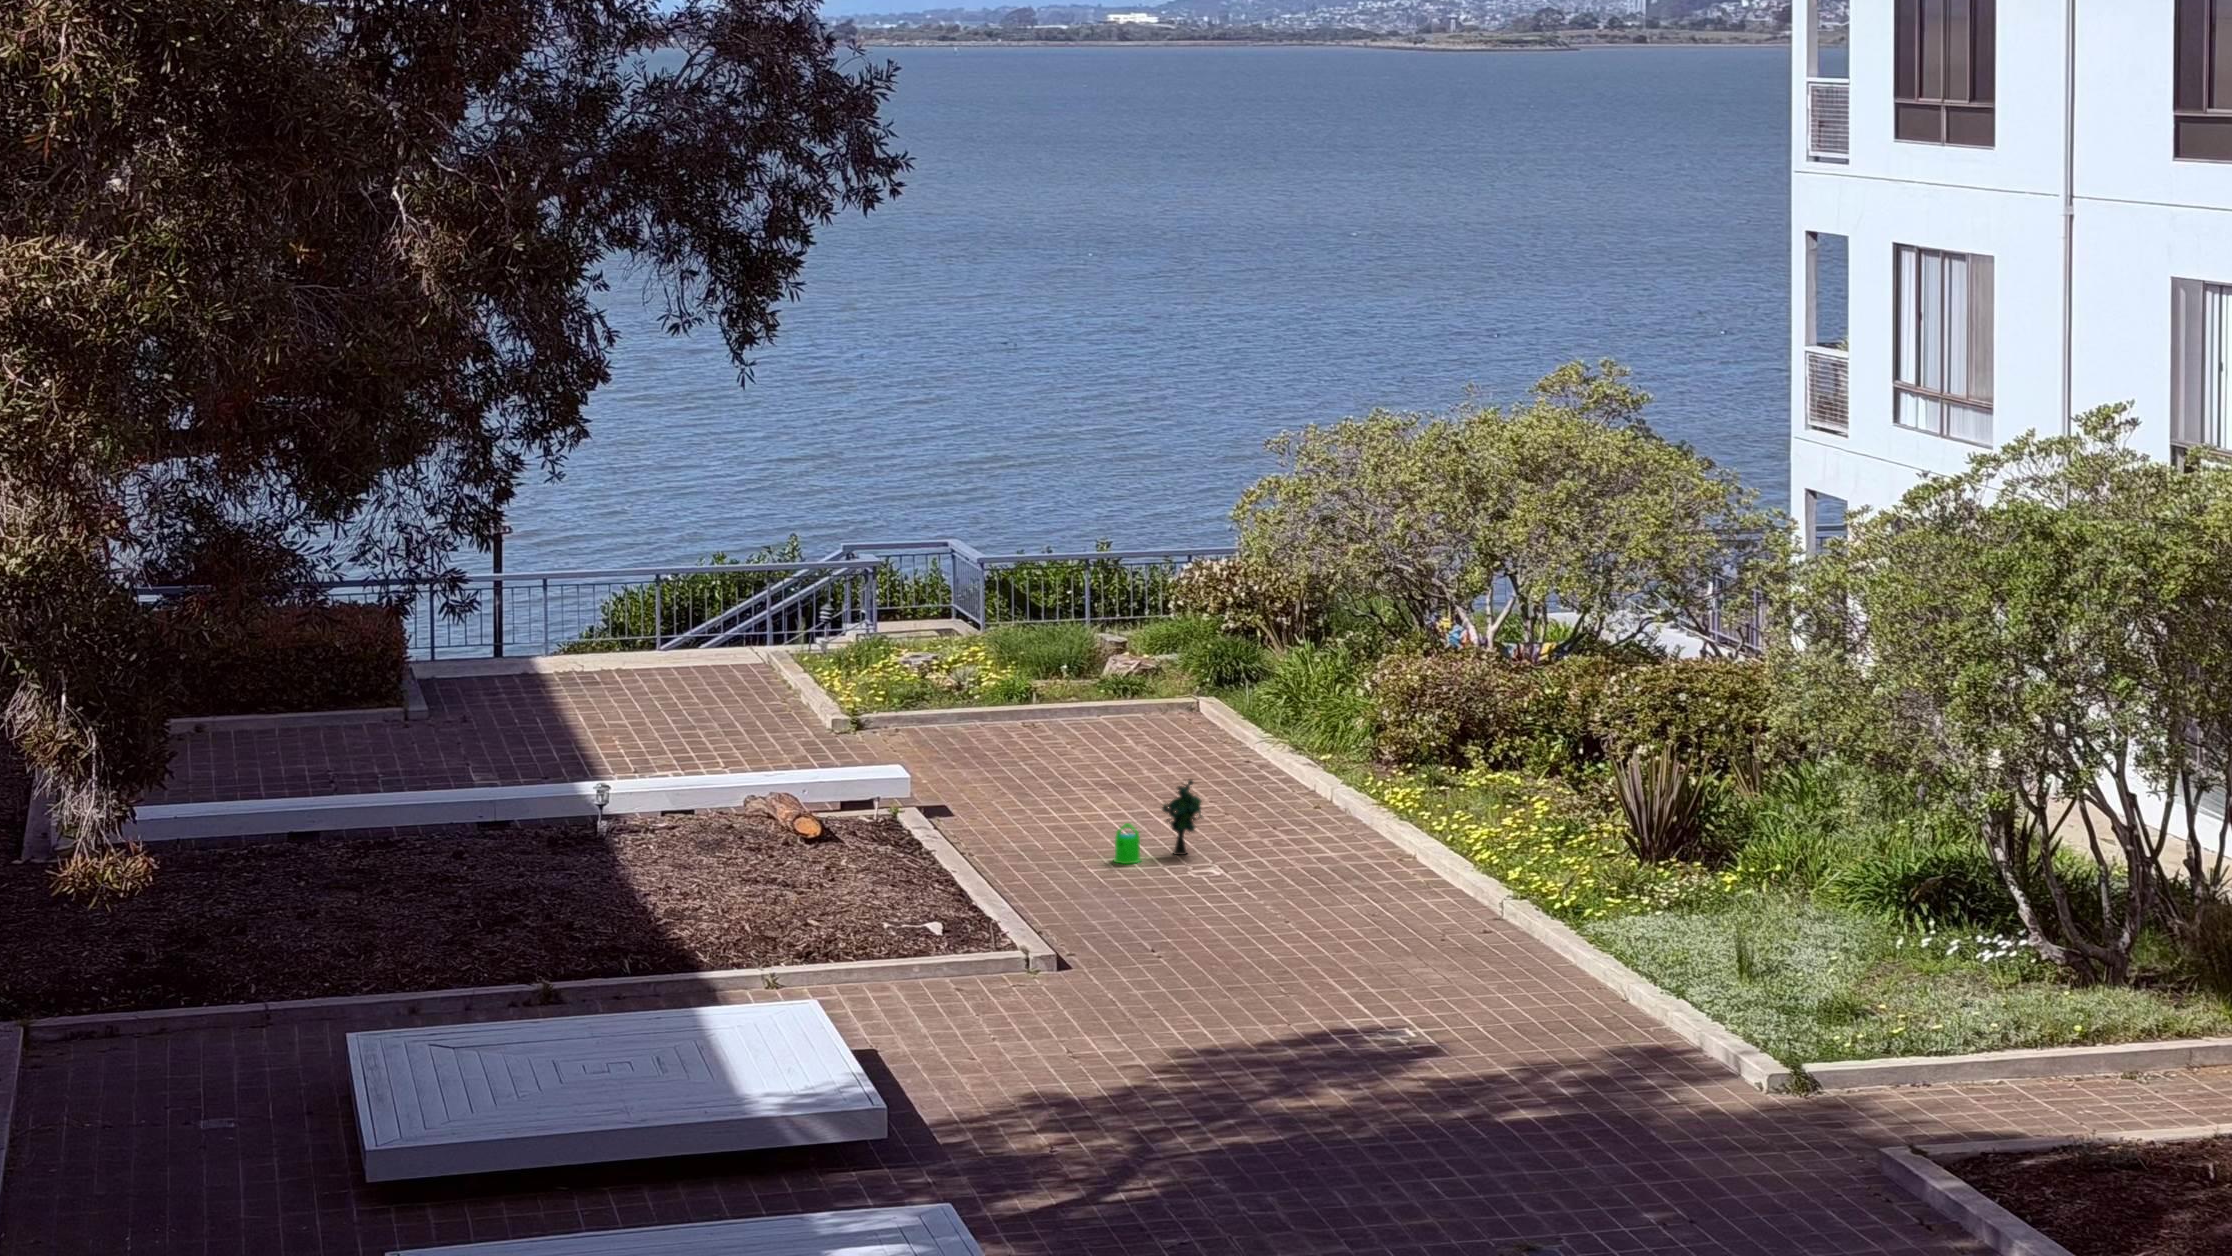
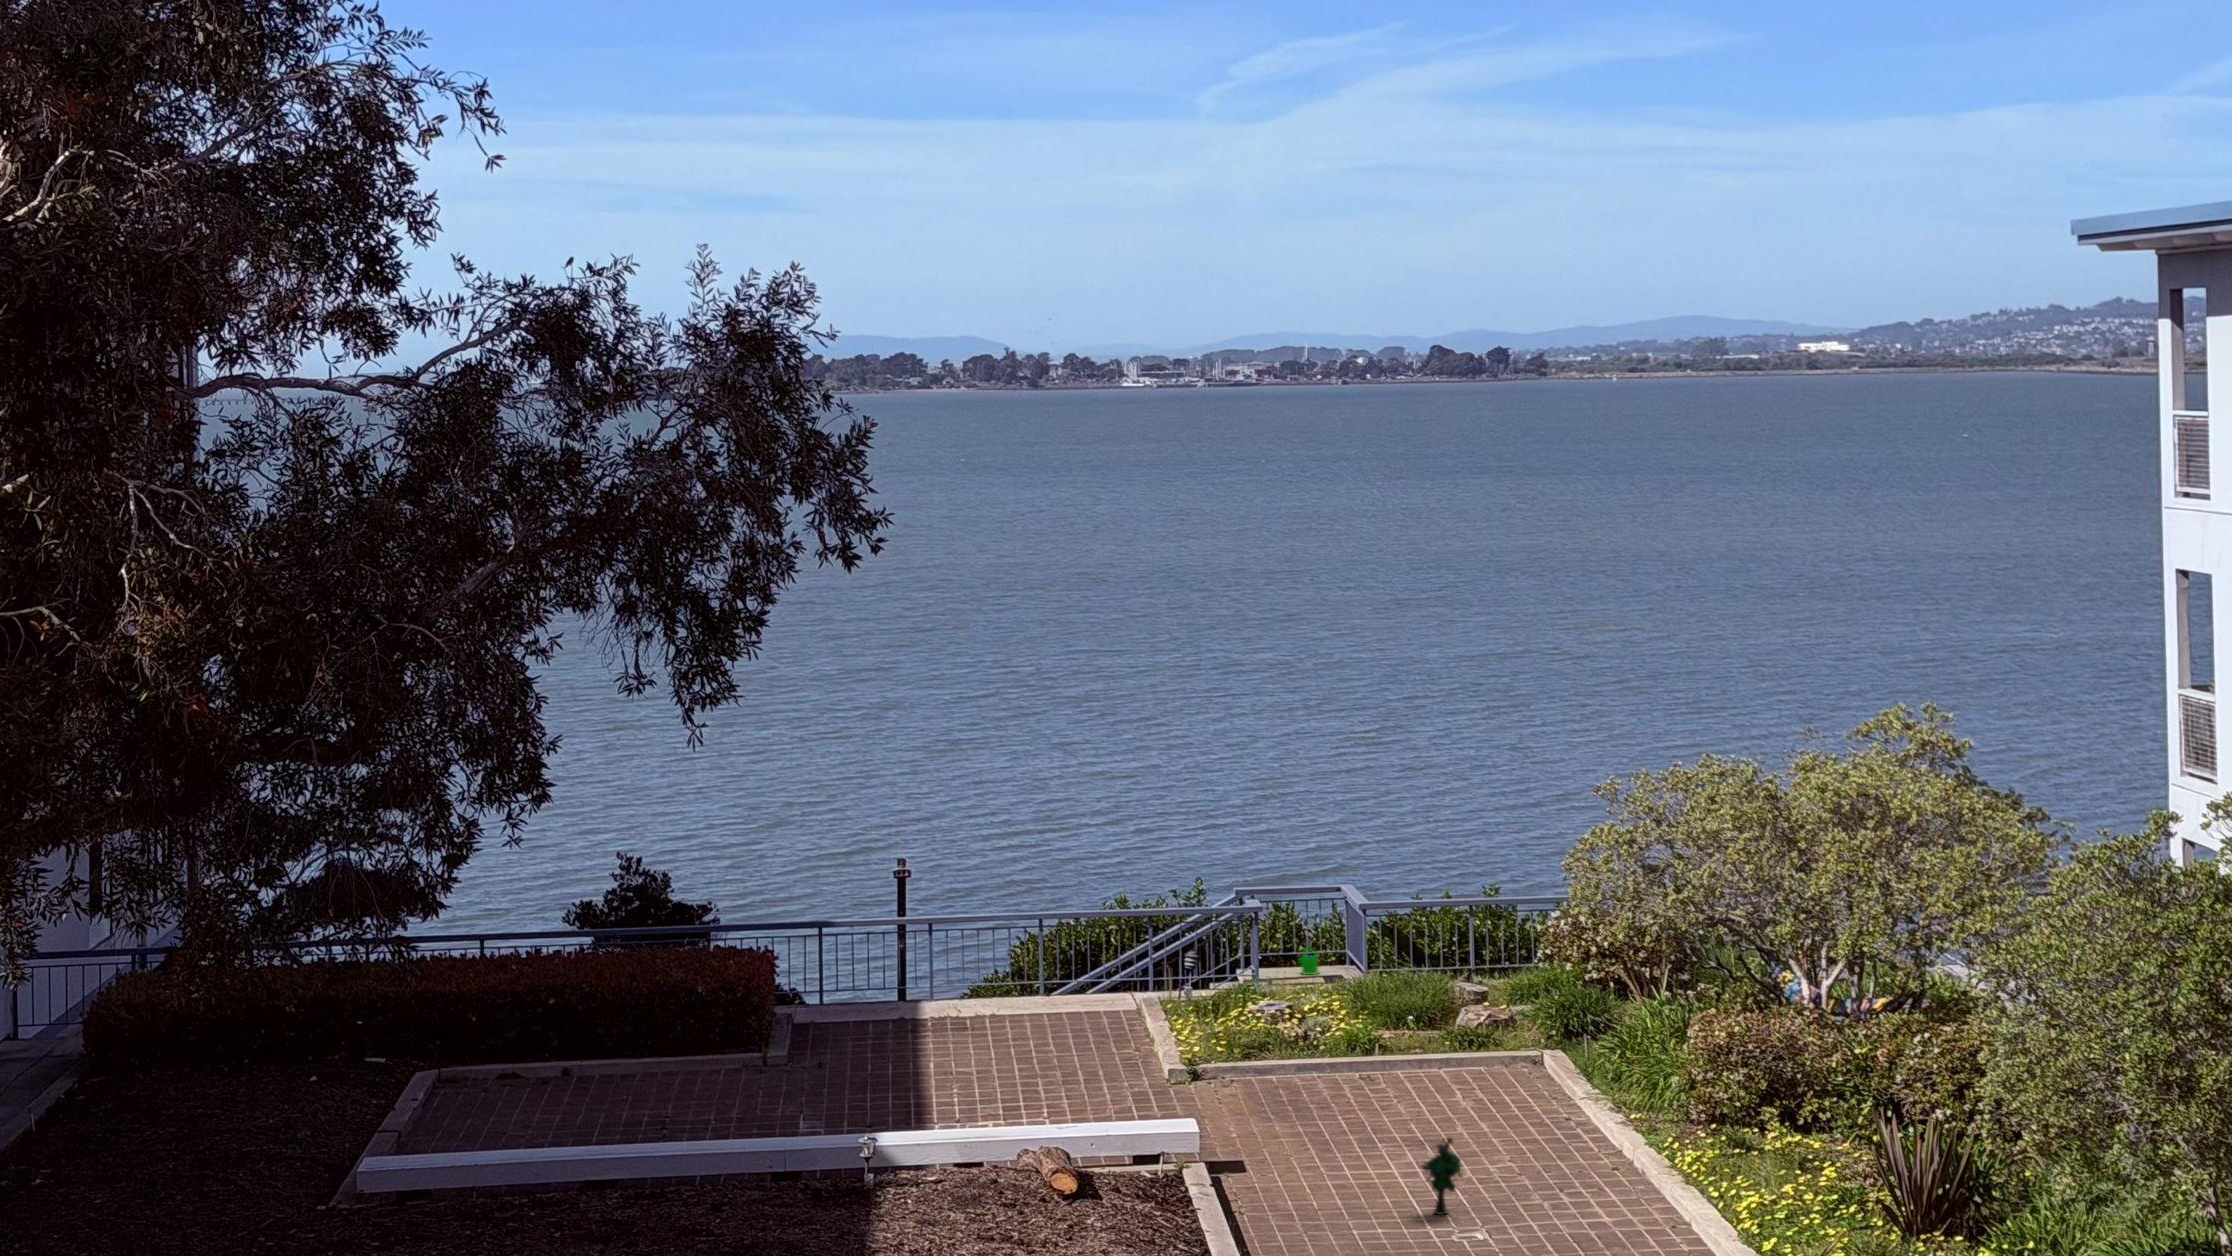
watering can: present [1114,823,1140,864] -> present [1300,948,1318,975]

